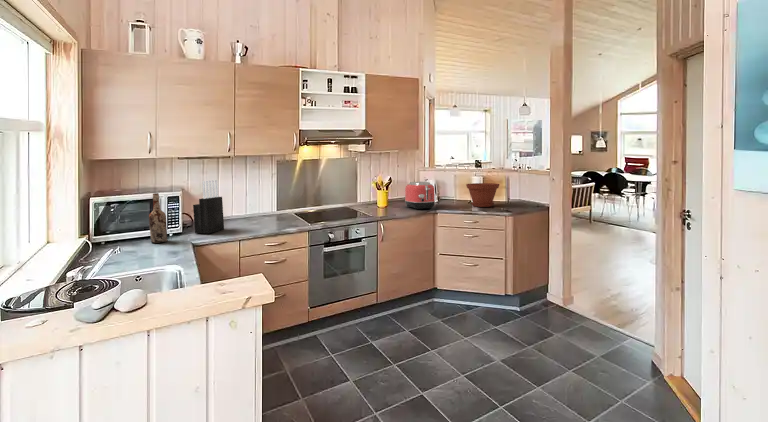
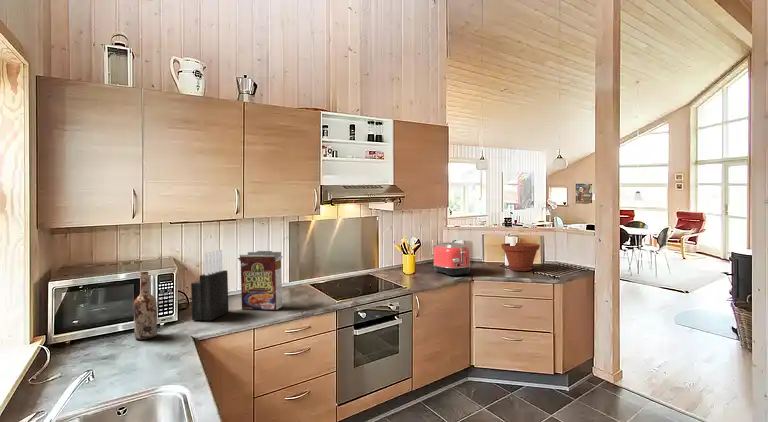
cereal box: none [230,182,267,228] -> present [238,251,283,310]

